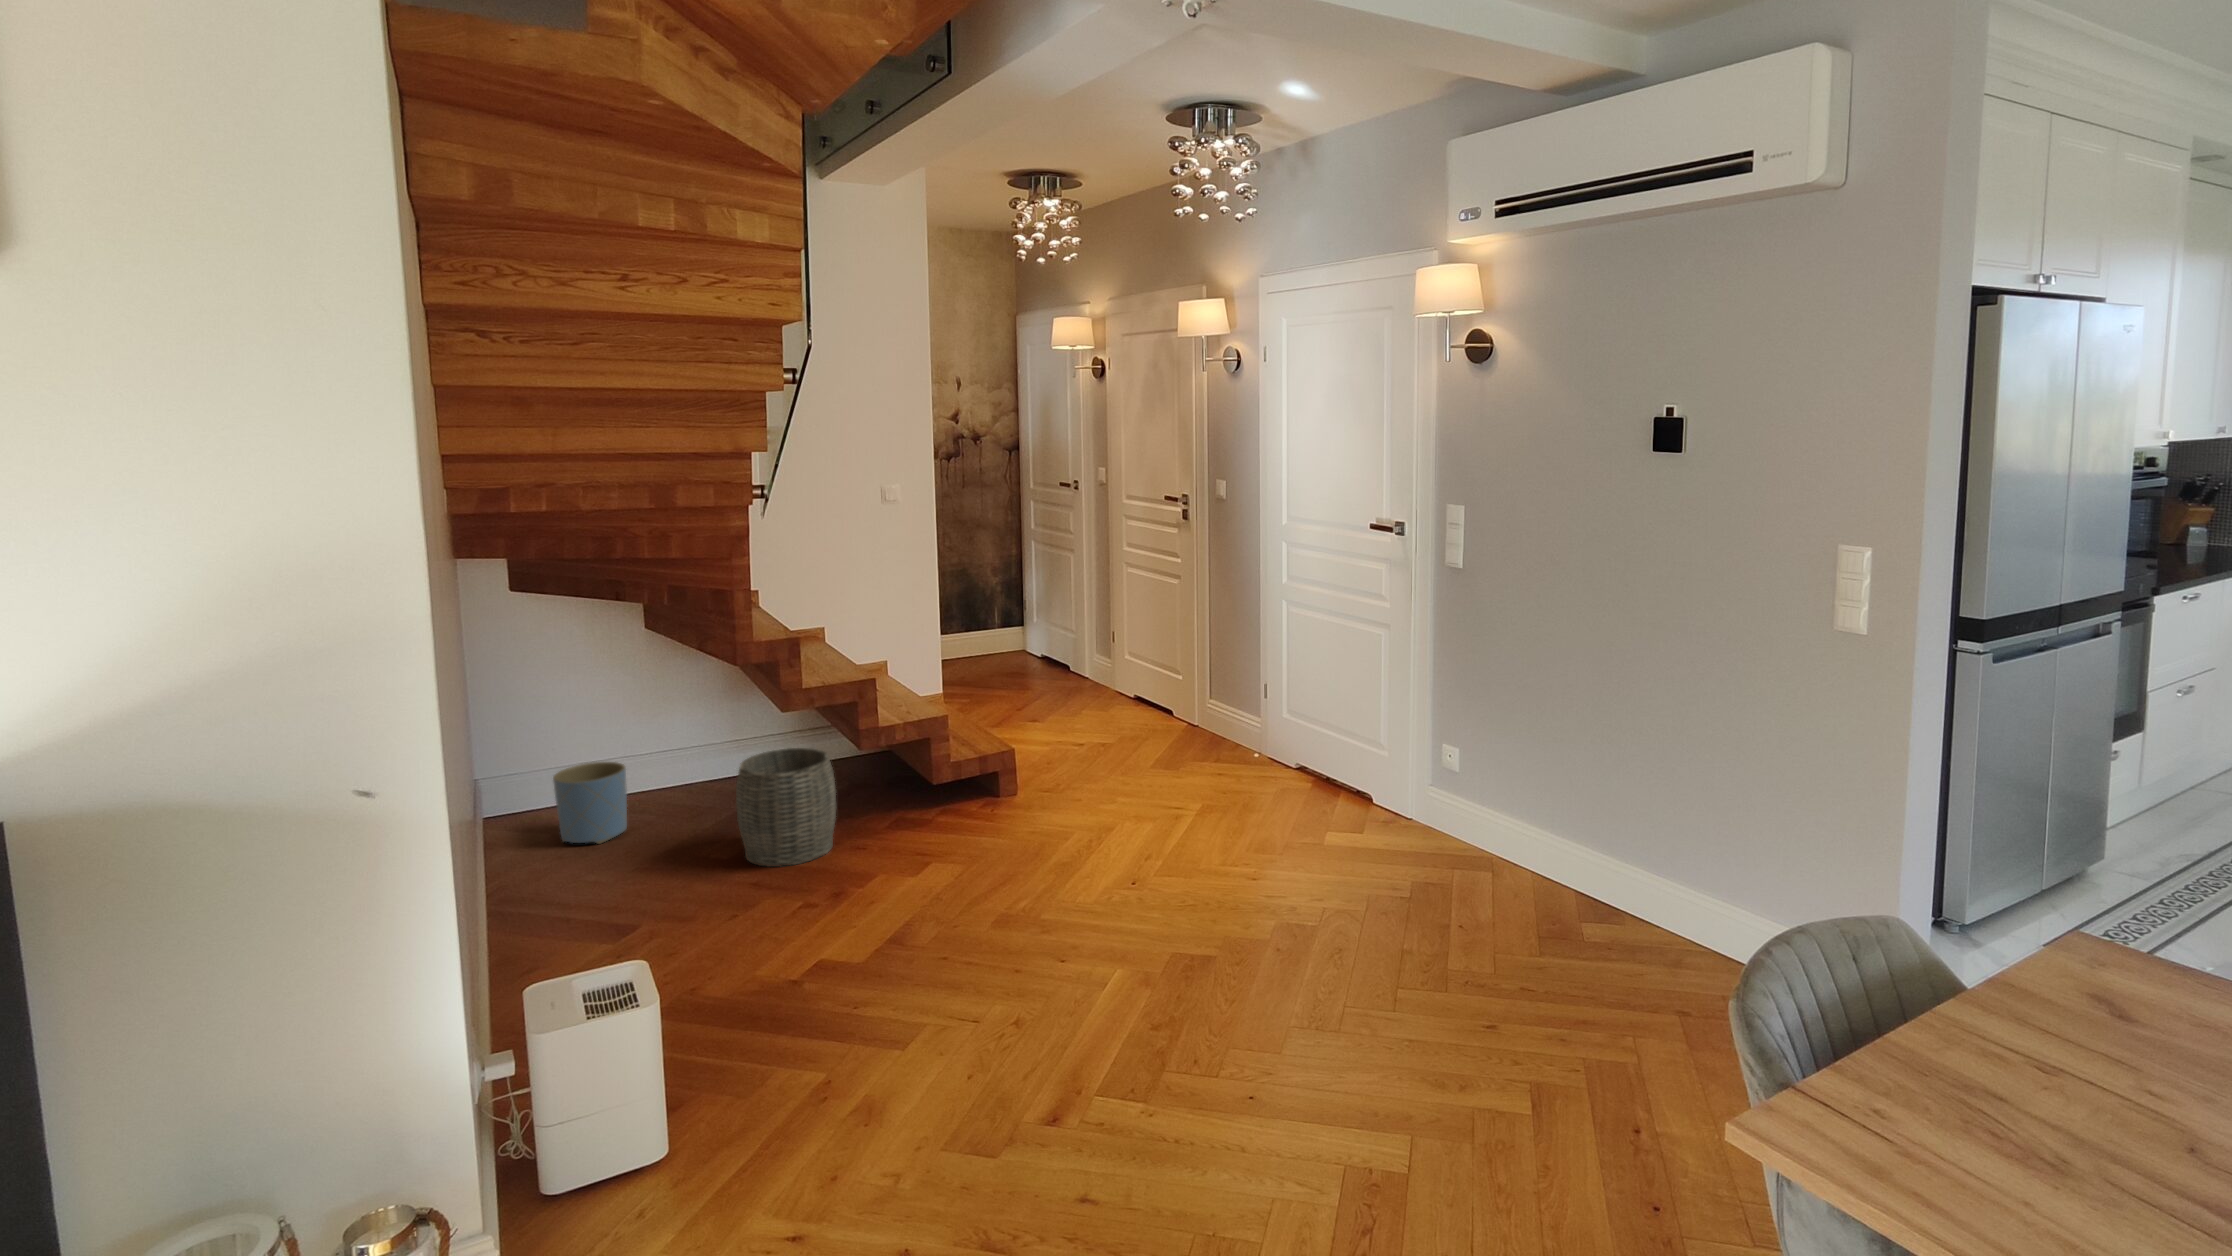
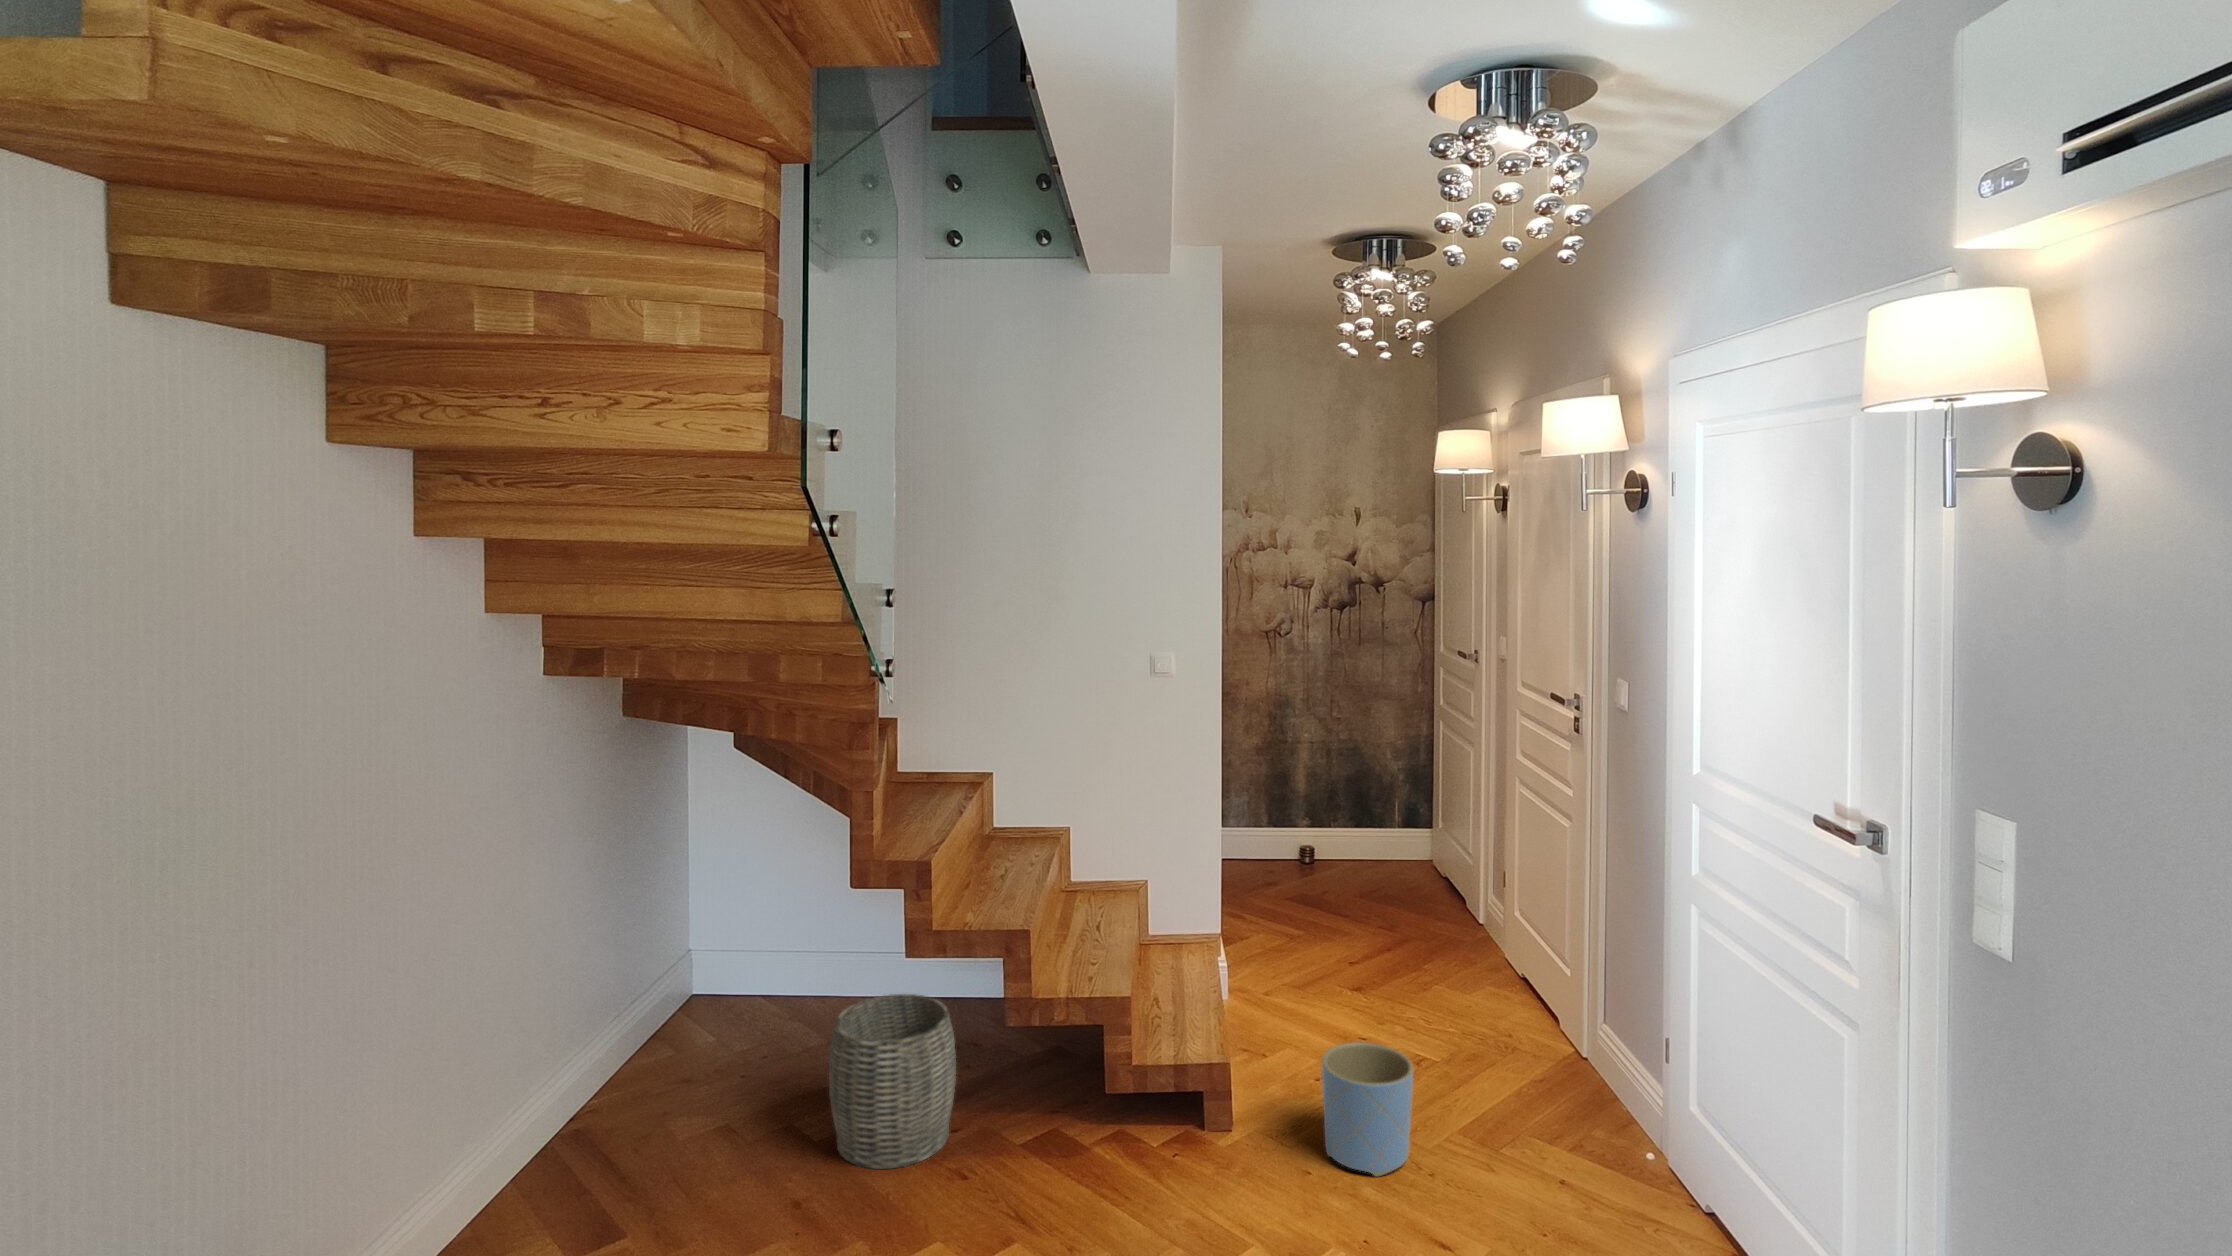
planter: present [553,762,627,844] -> present [1322,1042,1414,1176]

